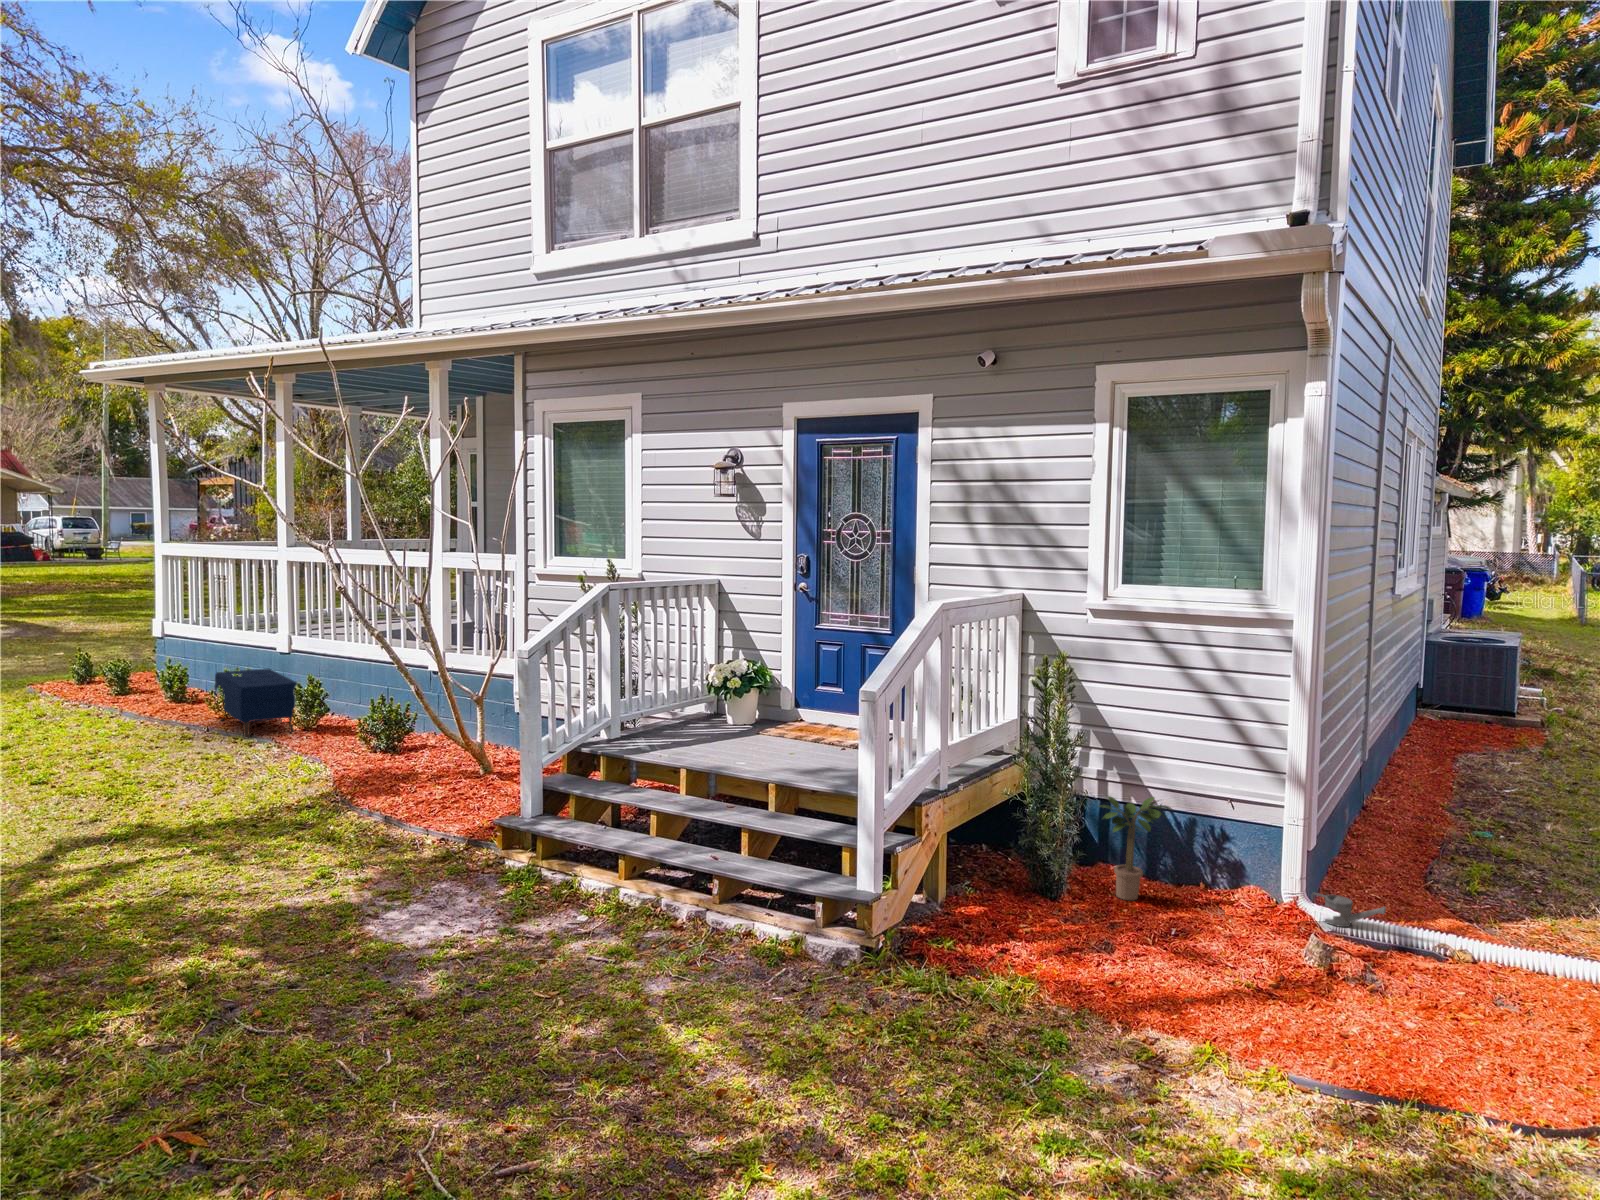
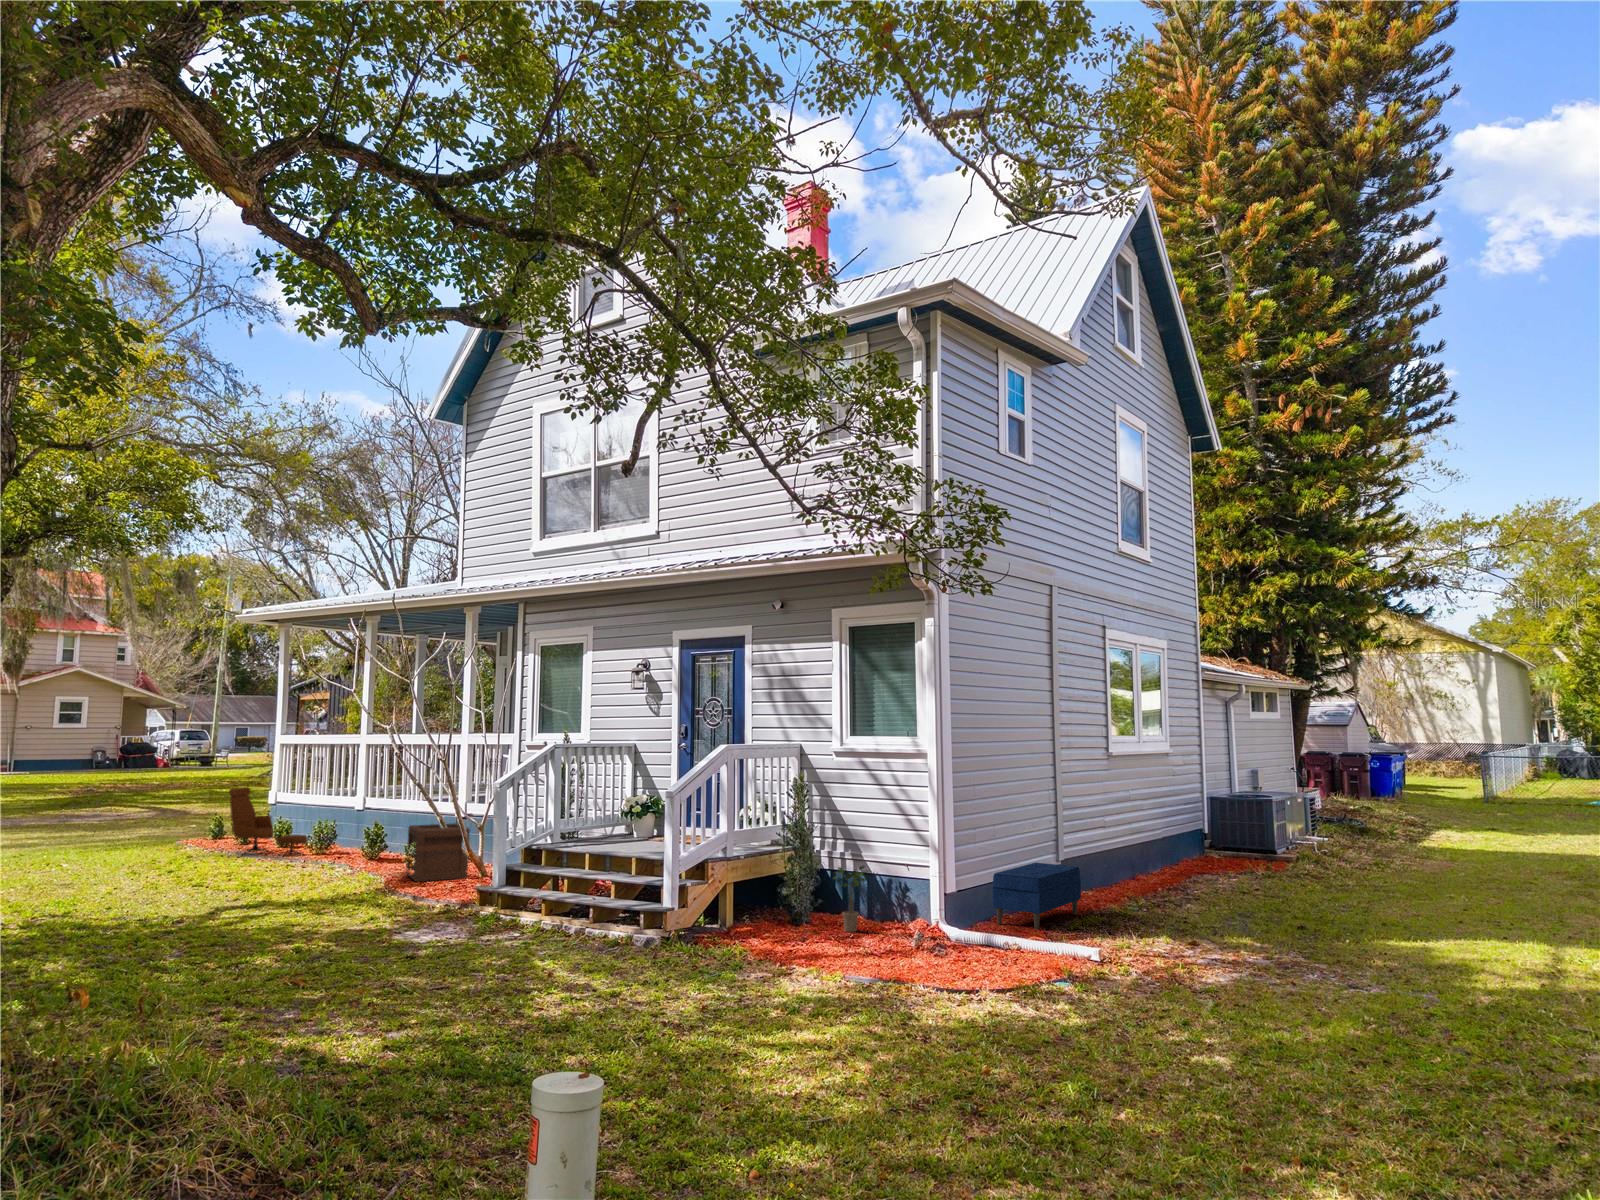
lounge chair: none [87,616,211,715] -> present [229,787,308,855]
bench: present [214,669,297,738] -> present [993,863,1081,930]
wooden crate: none [362,681,456,772] -> present [406,823,470,882]
watering can: present [1311,893,1386,927] -> none [955,923,989,942]

